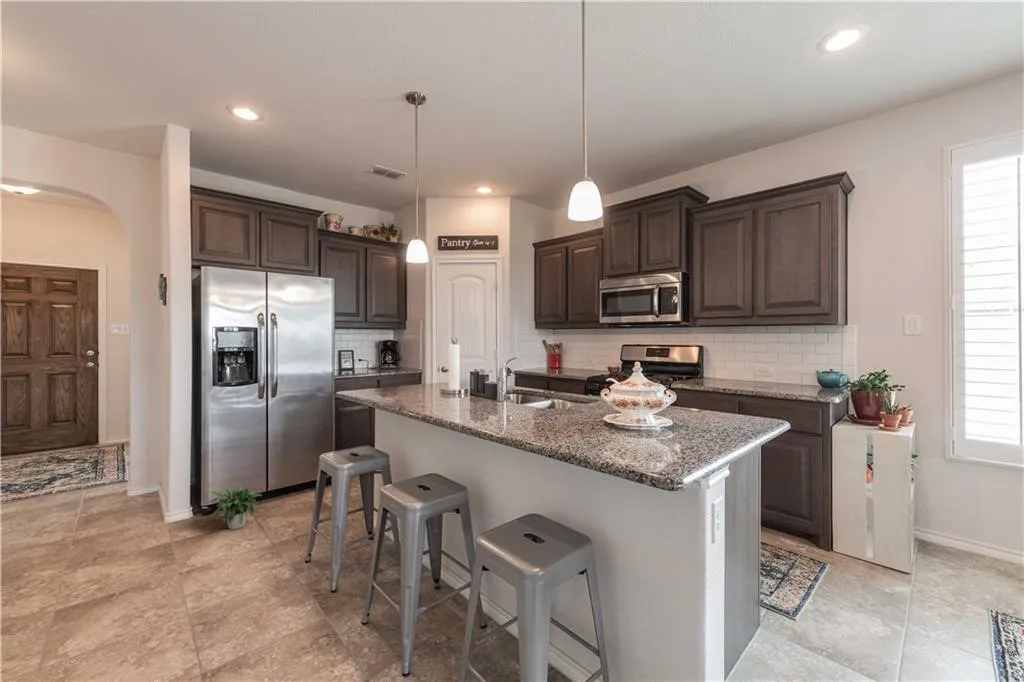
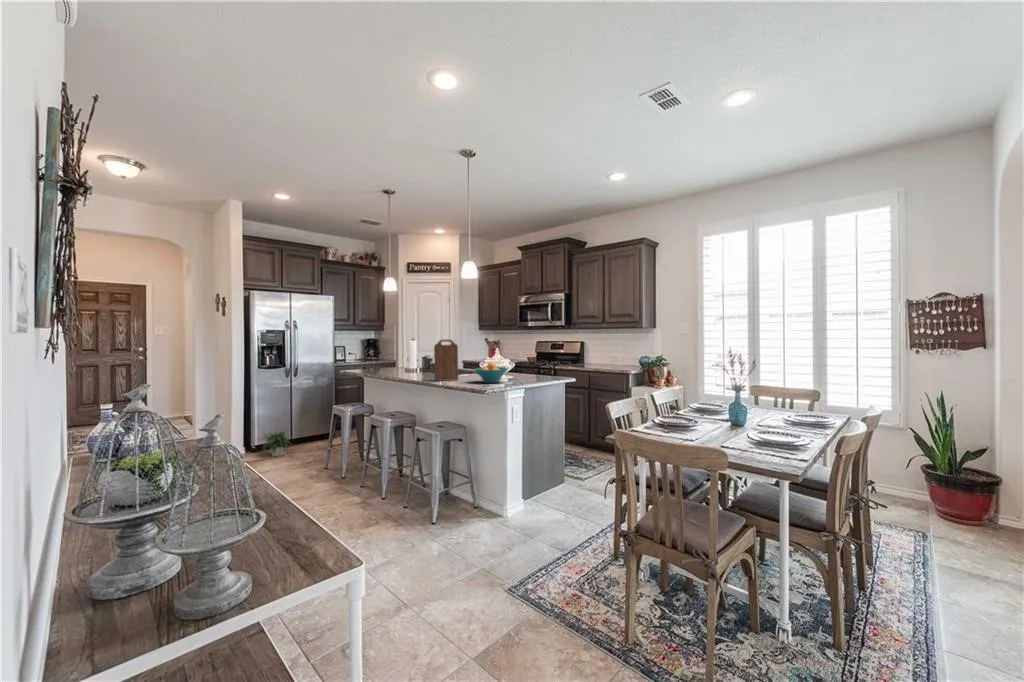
cutting board: none [508,344,560,432] -> present [434,339,458,381]
fruit bowl: none [602,396,683,445] -> present [475,363,508,383]

